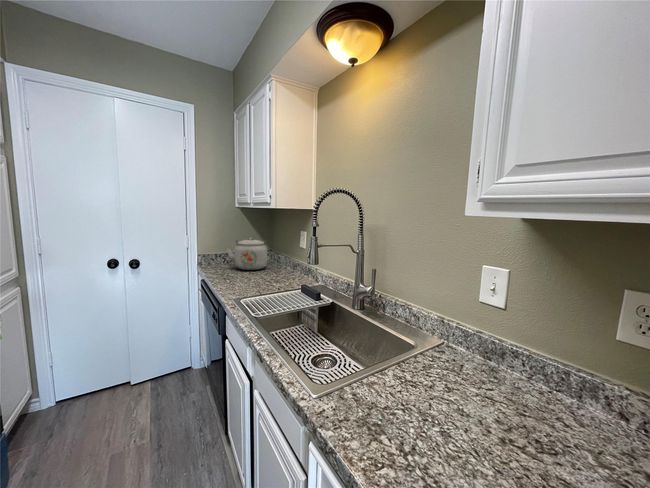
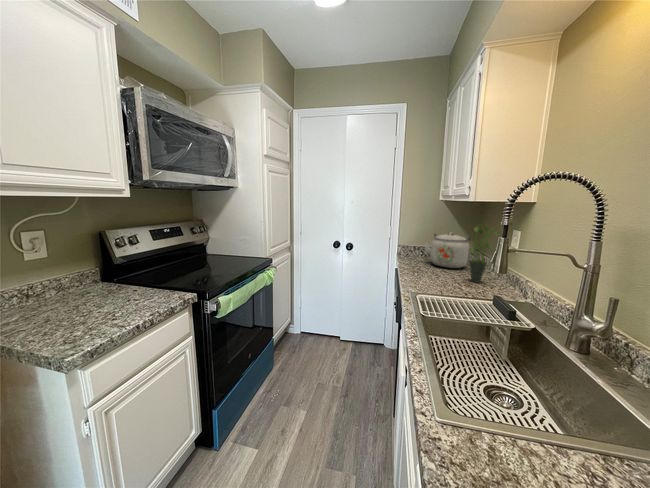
potted plant: none [273,228,293,278] -> present [469,226,498,283]

